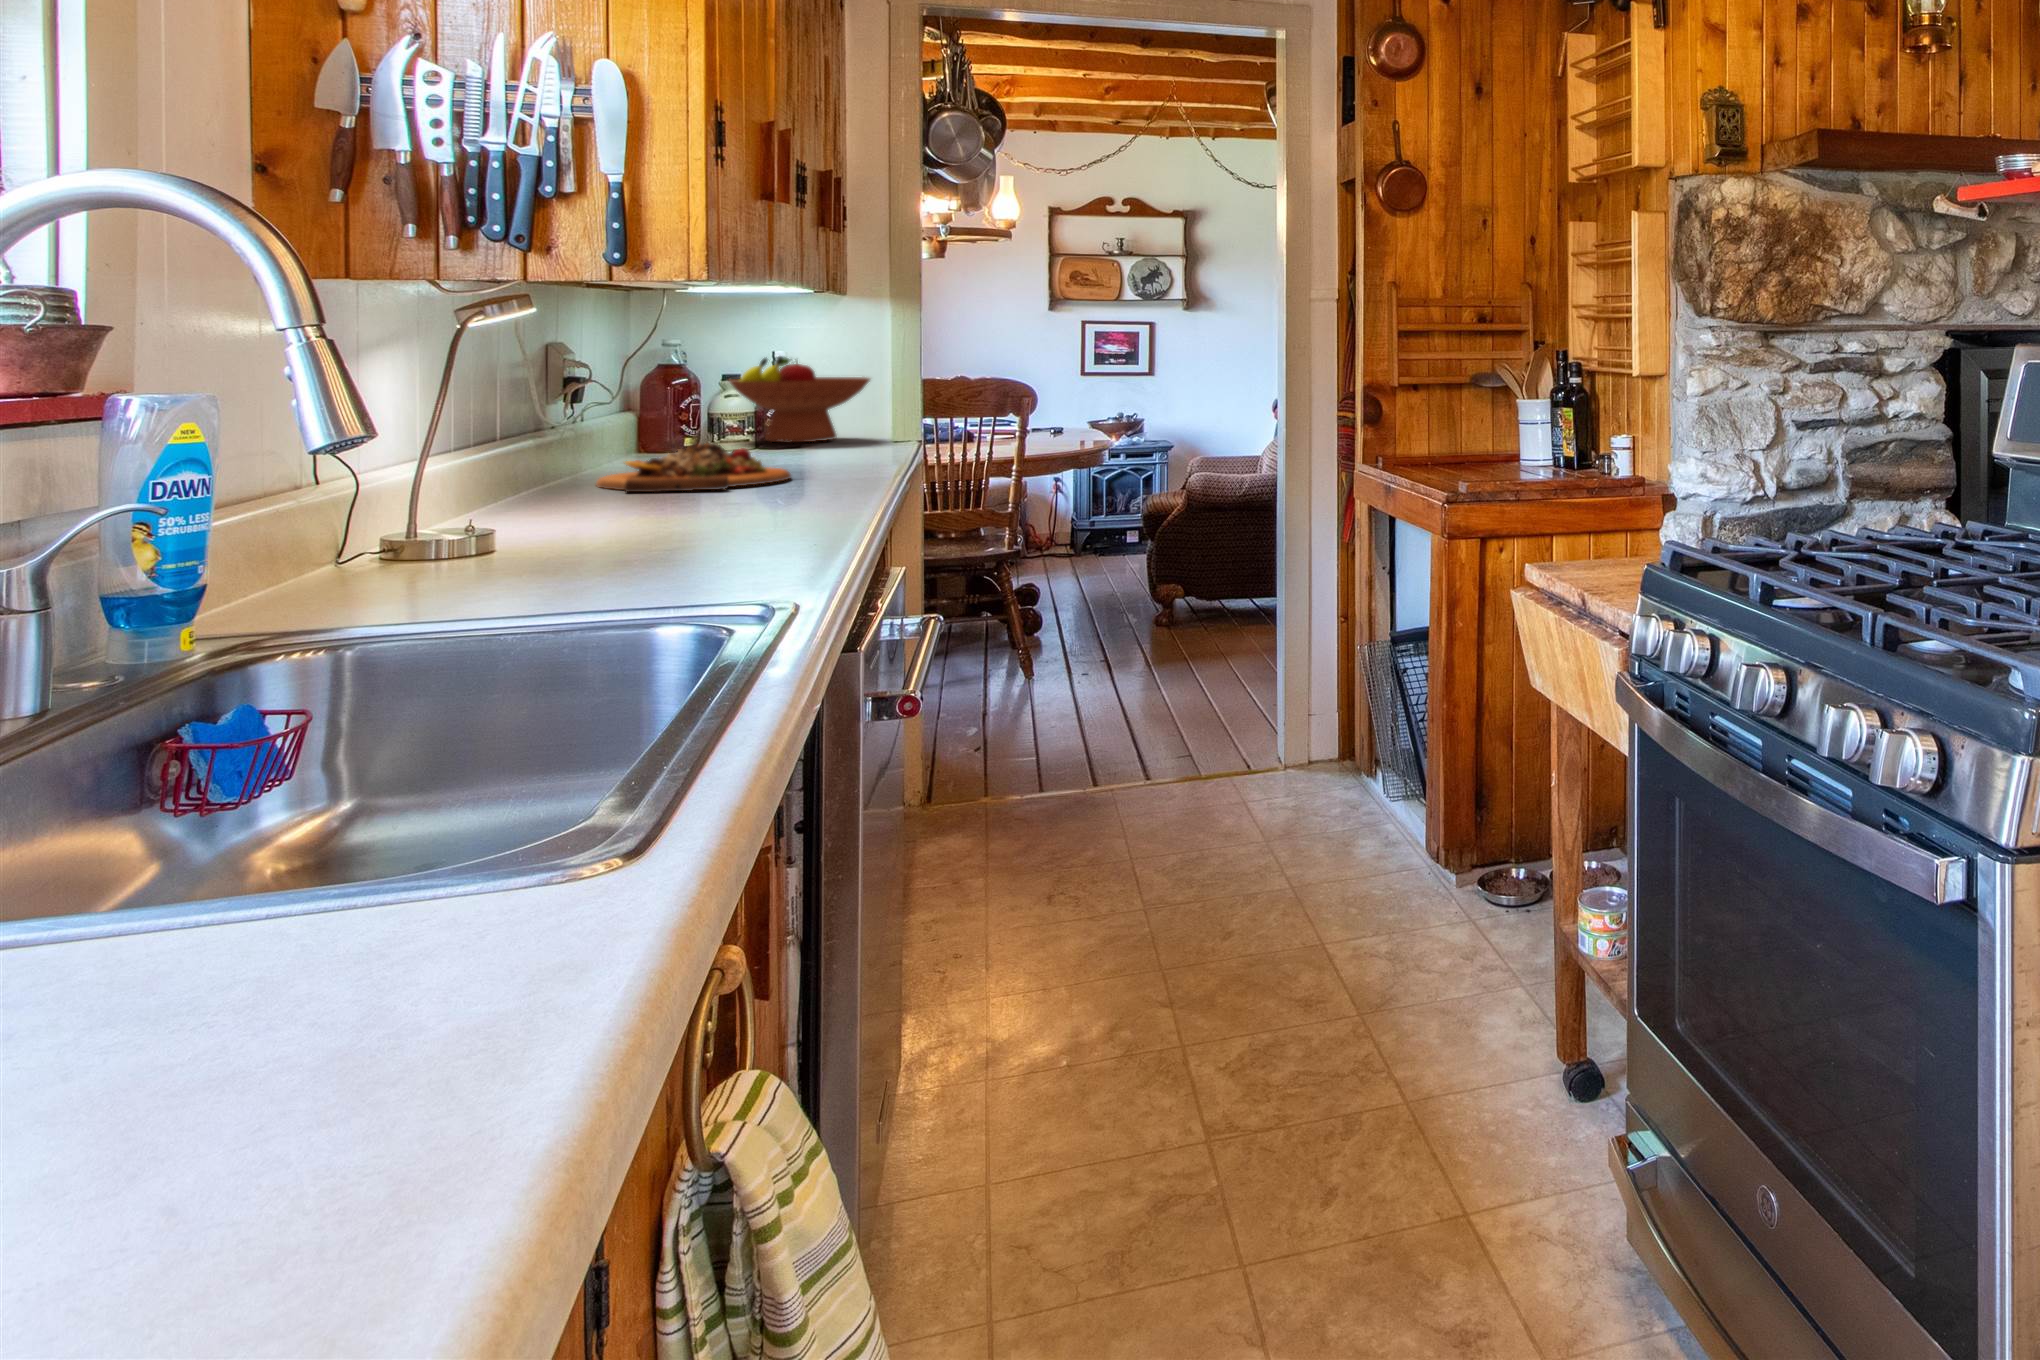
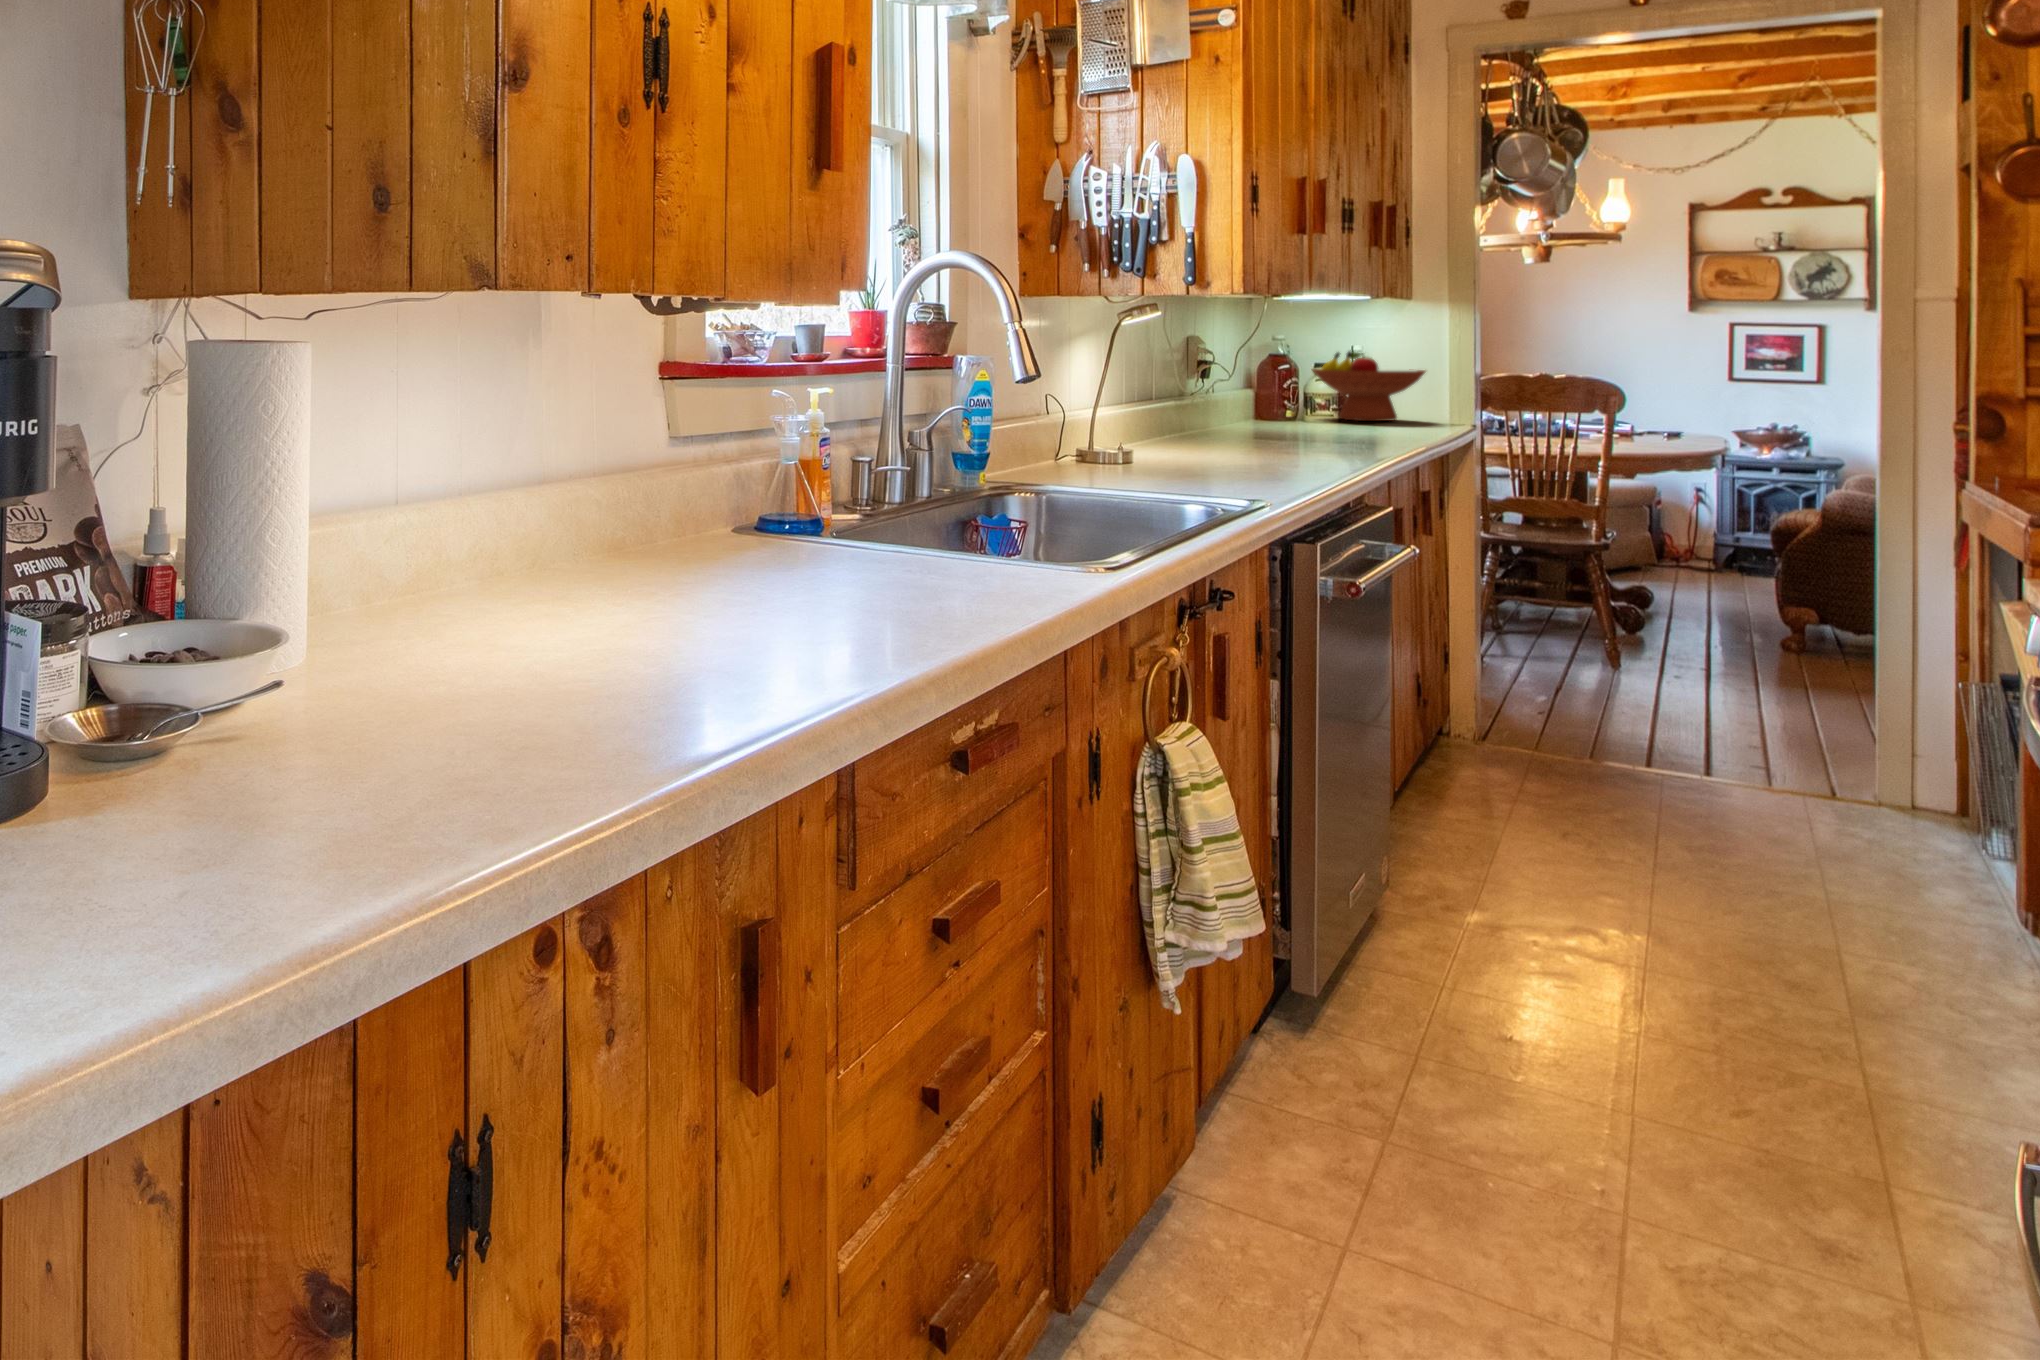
cutting board: present [596,443,791,492] -> none [1204,412,1337,444]

